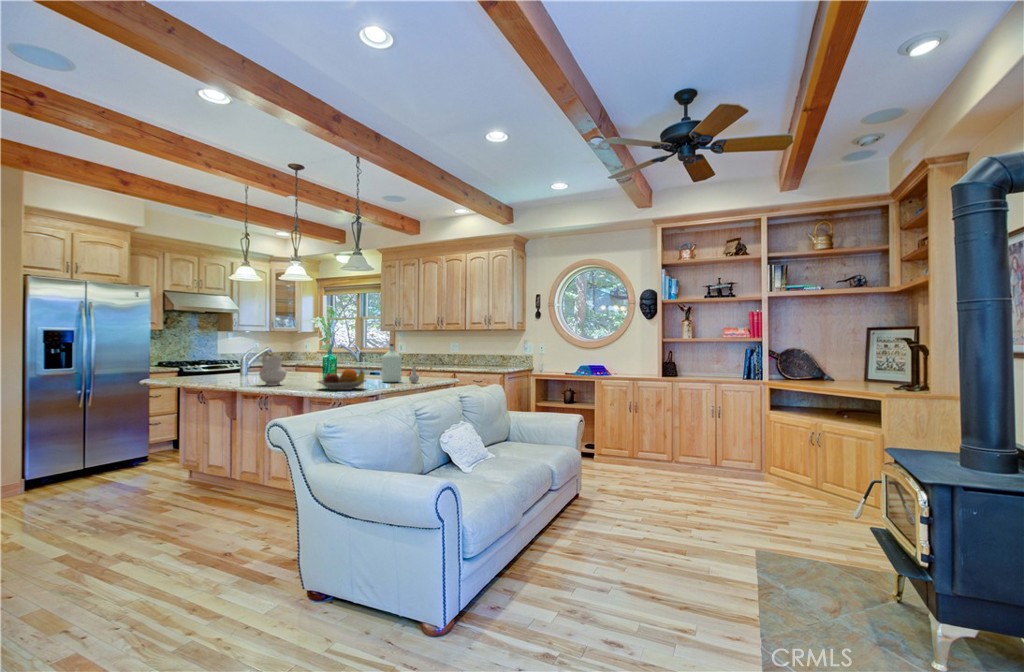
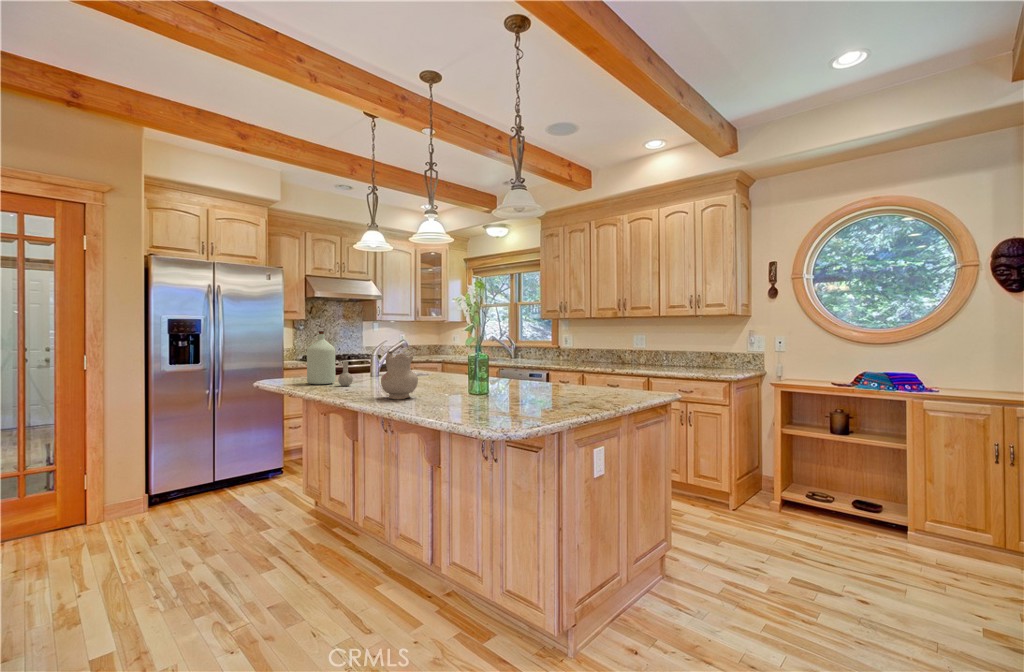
bottle: present [382,344,419,383] -> present [307,331,353,386]
fruit bowl: present [318,369,366,390] -> none [459,379,538,416]

